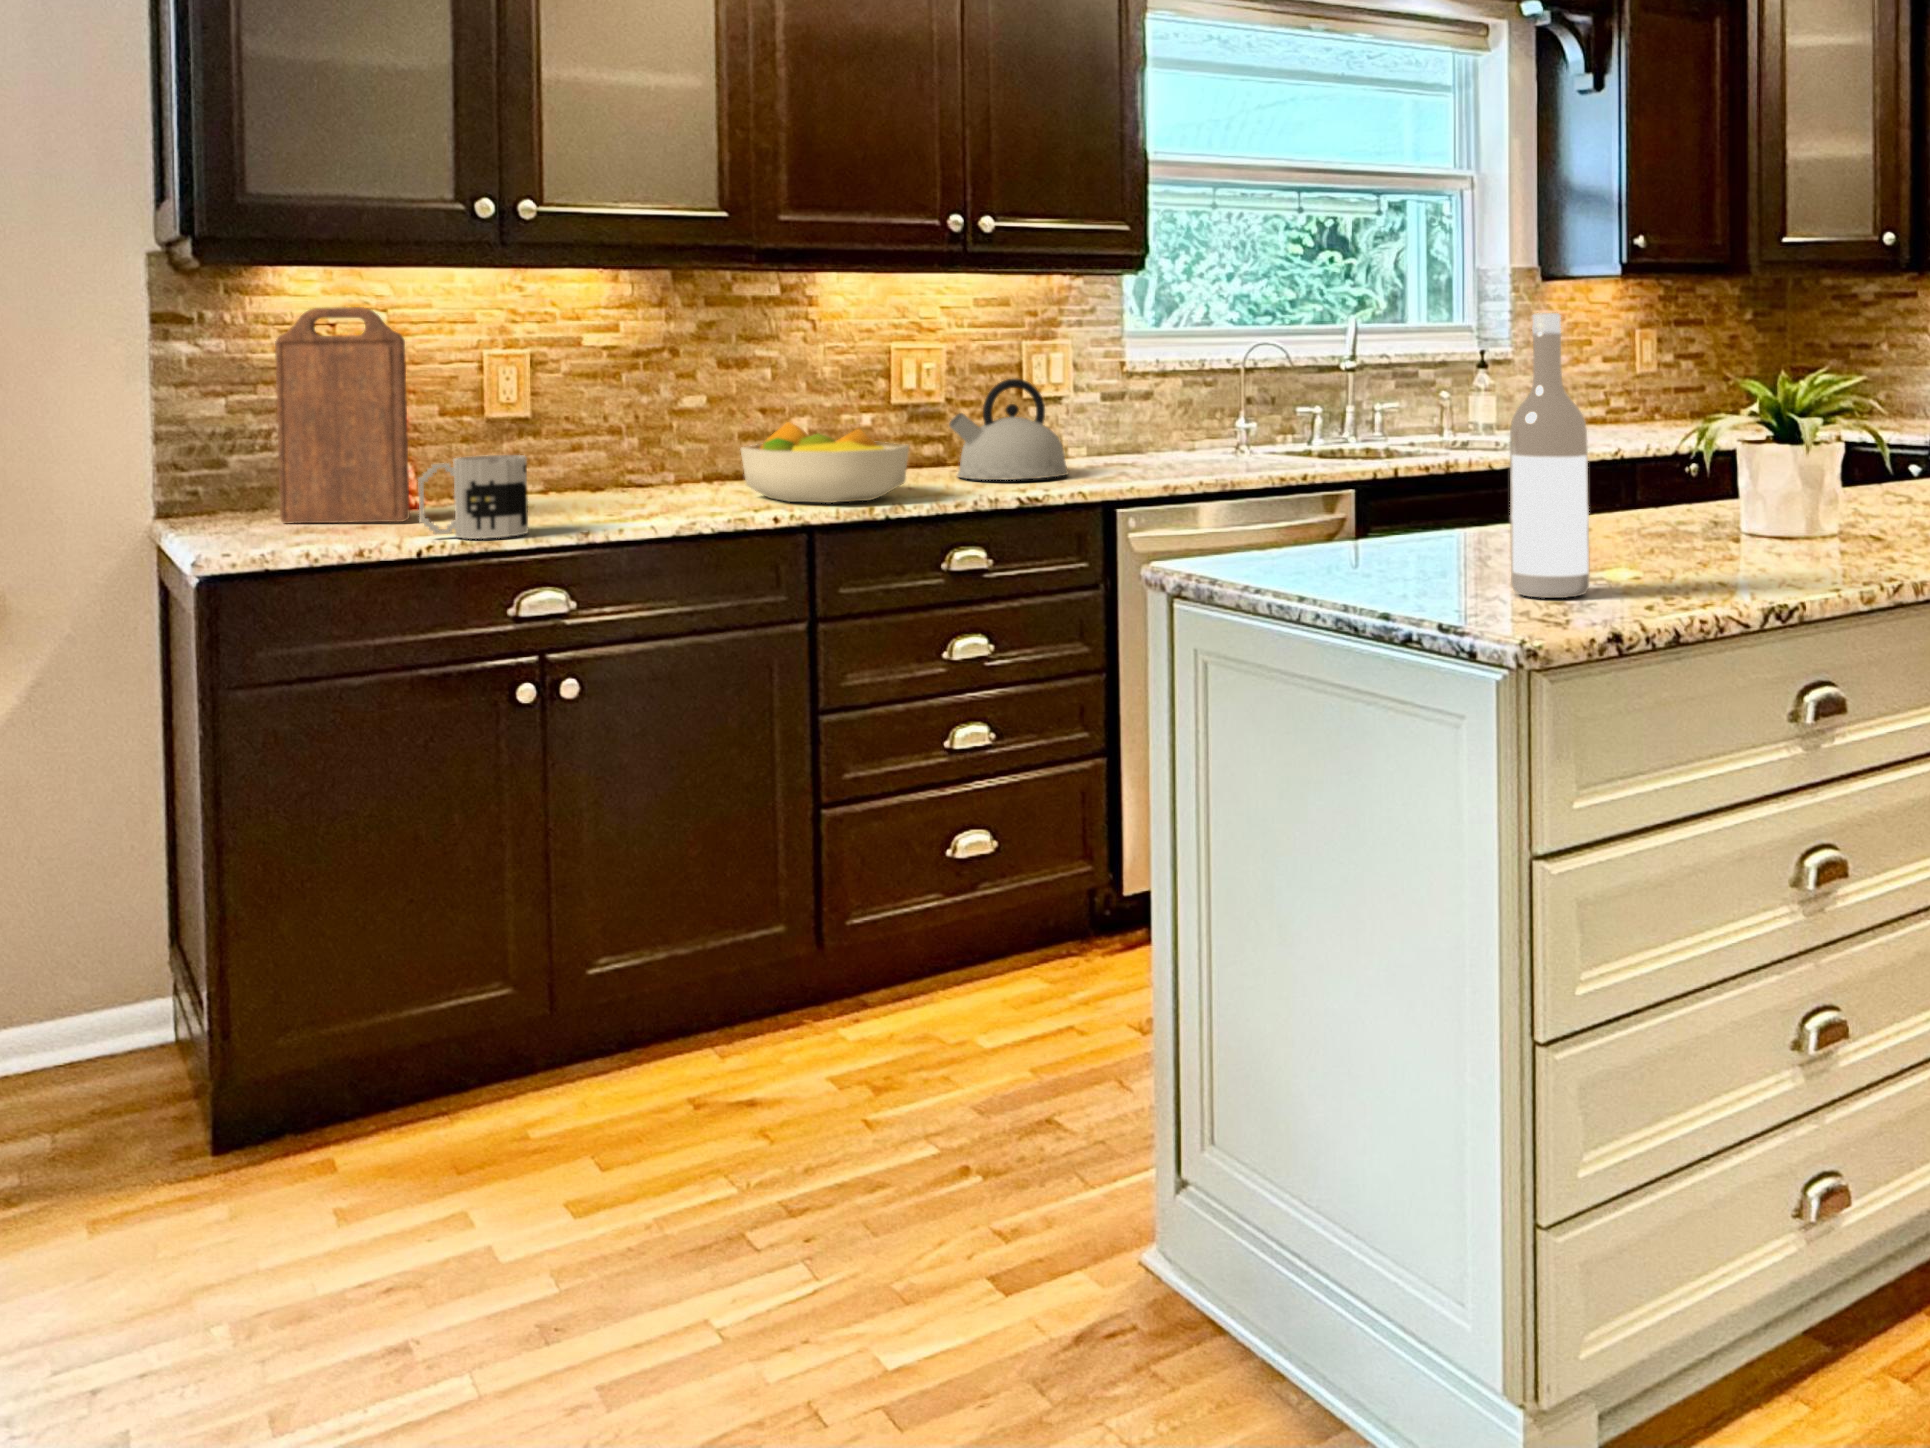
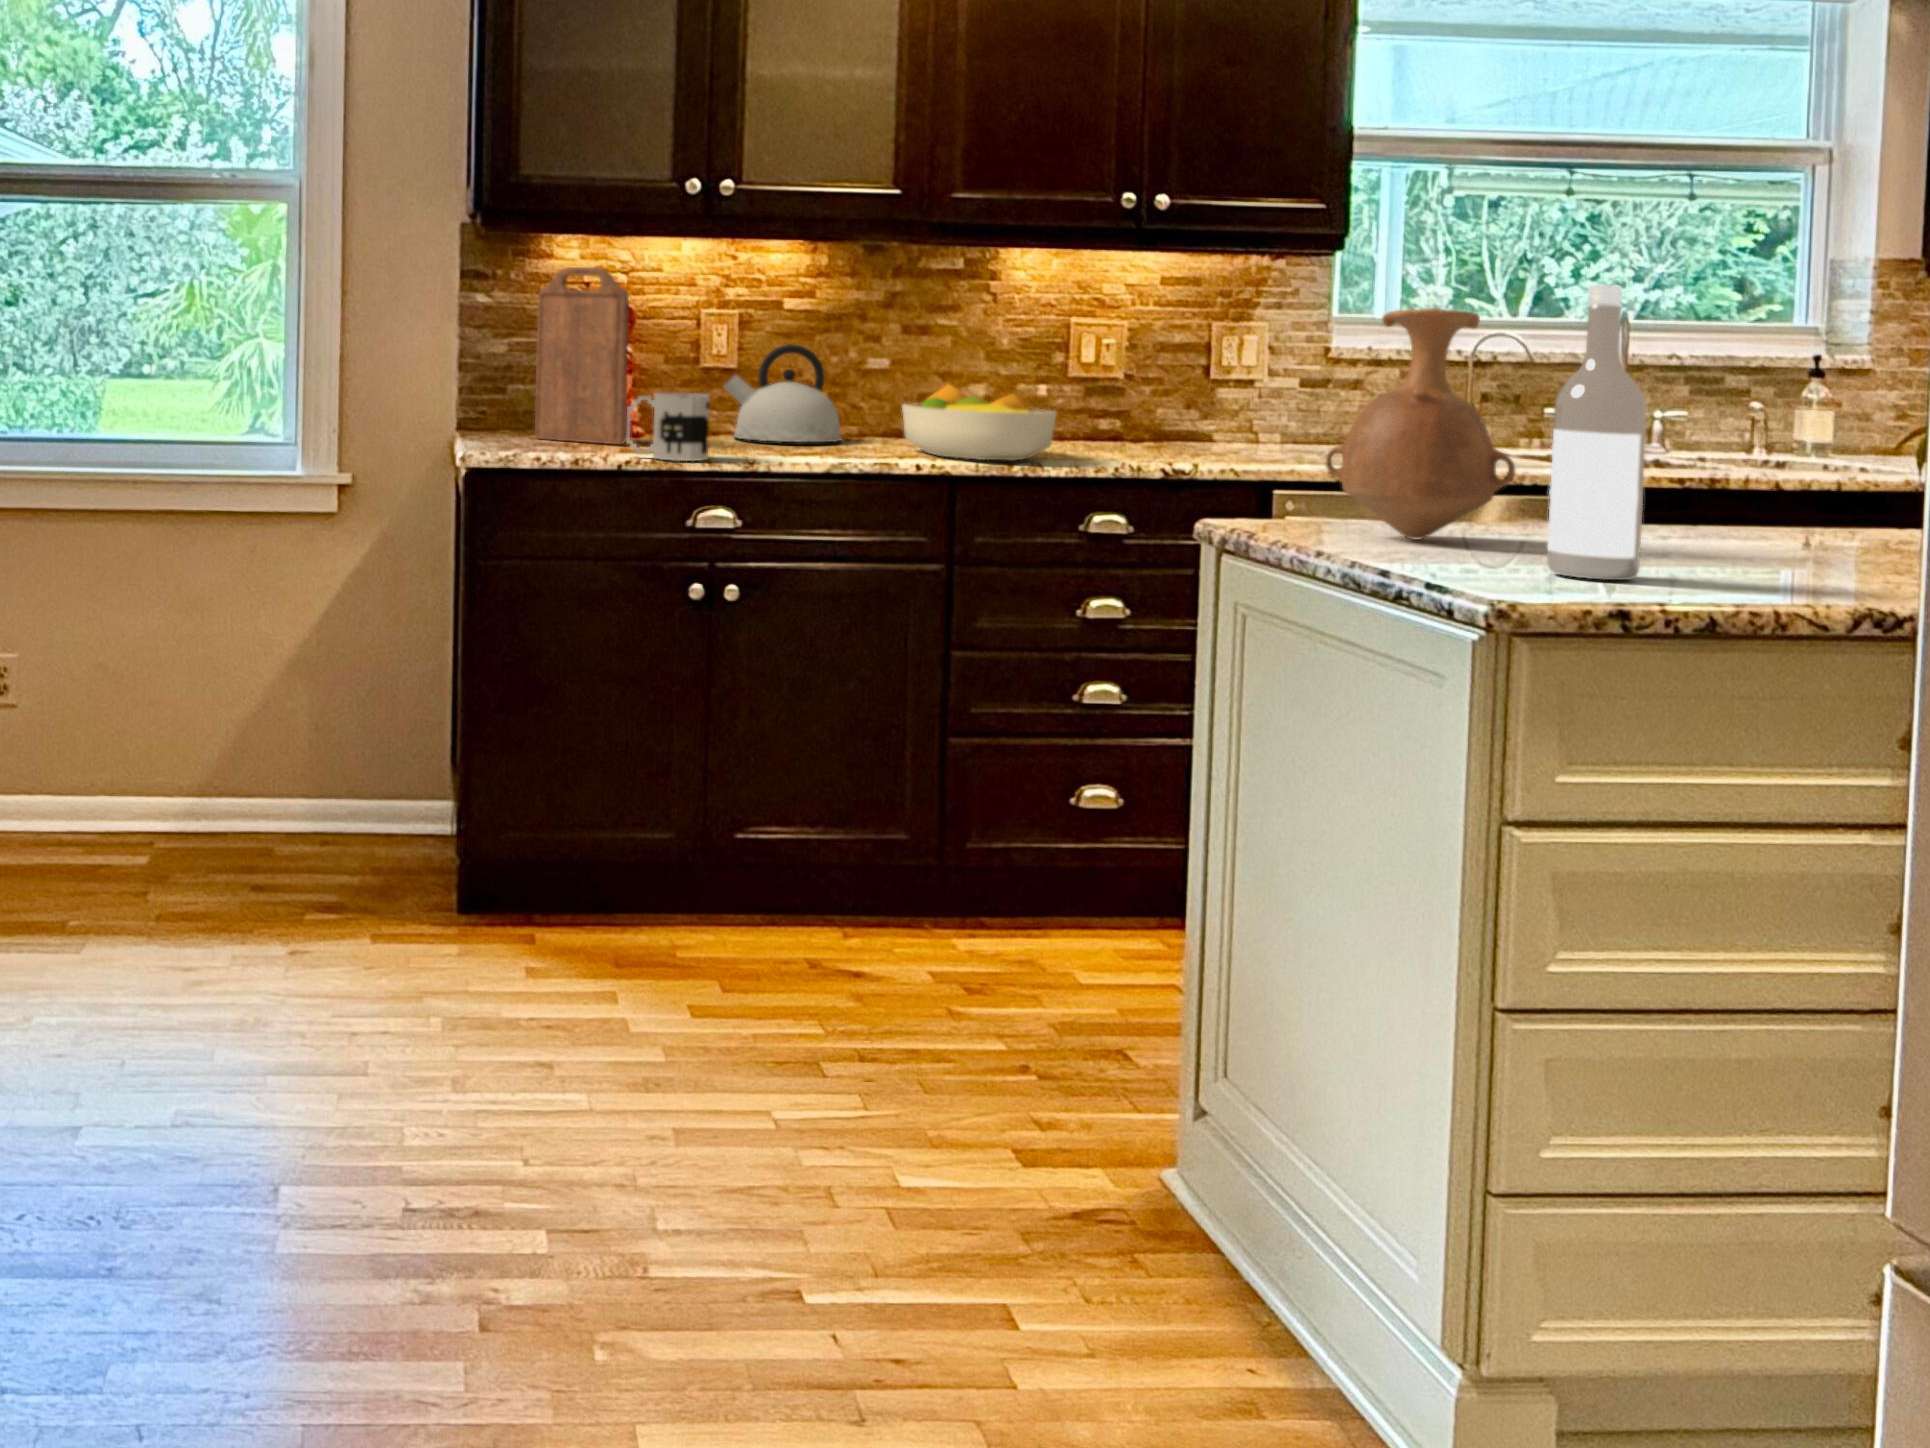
vase: none [1266,336,1436,565] -> present [1325,308,1515,539]
kettle: present [949,379,1069,480] -> present [724,344,842,442]

